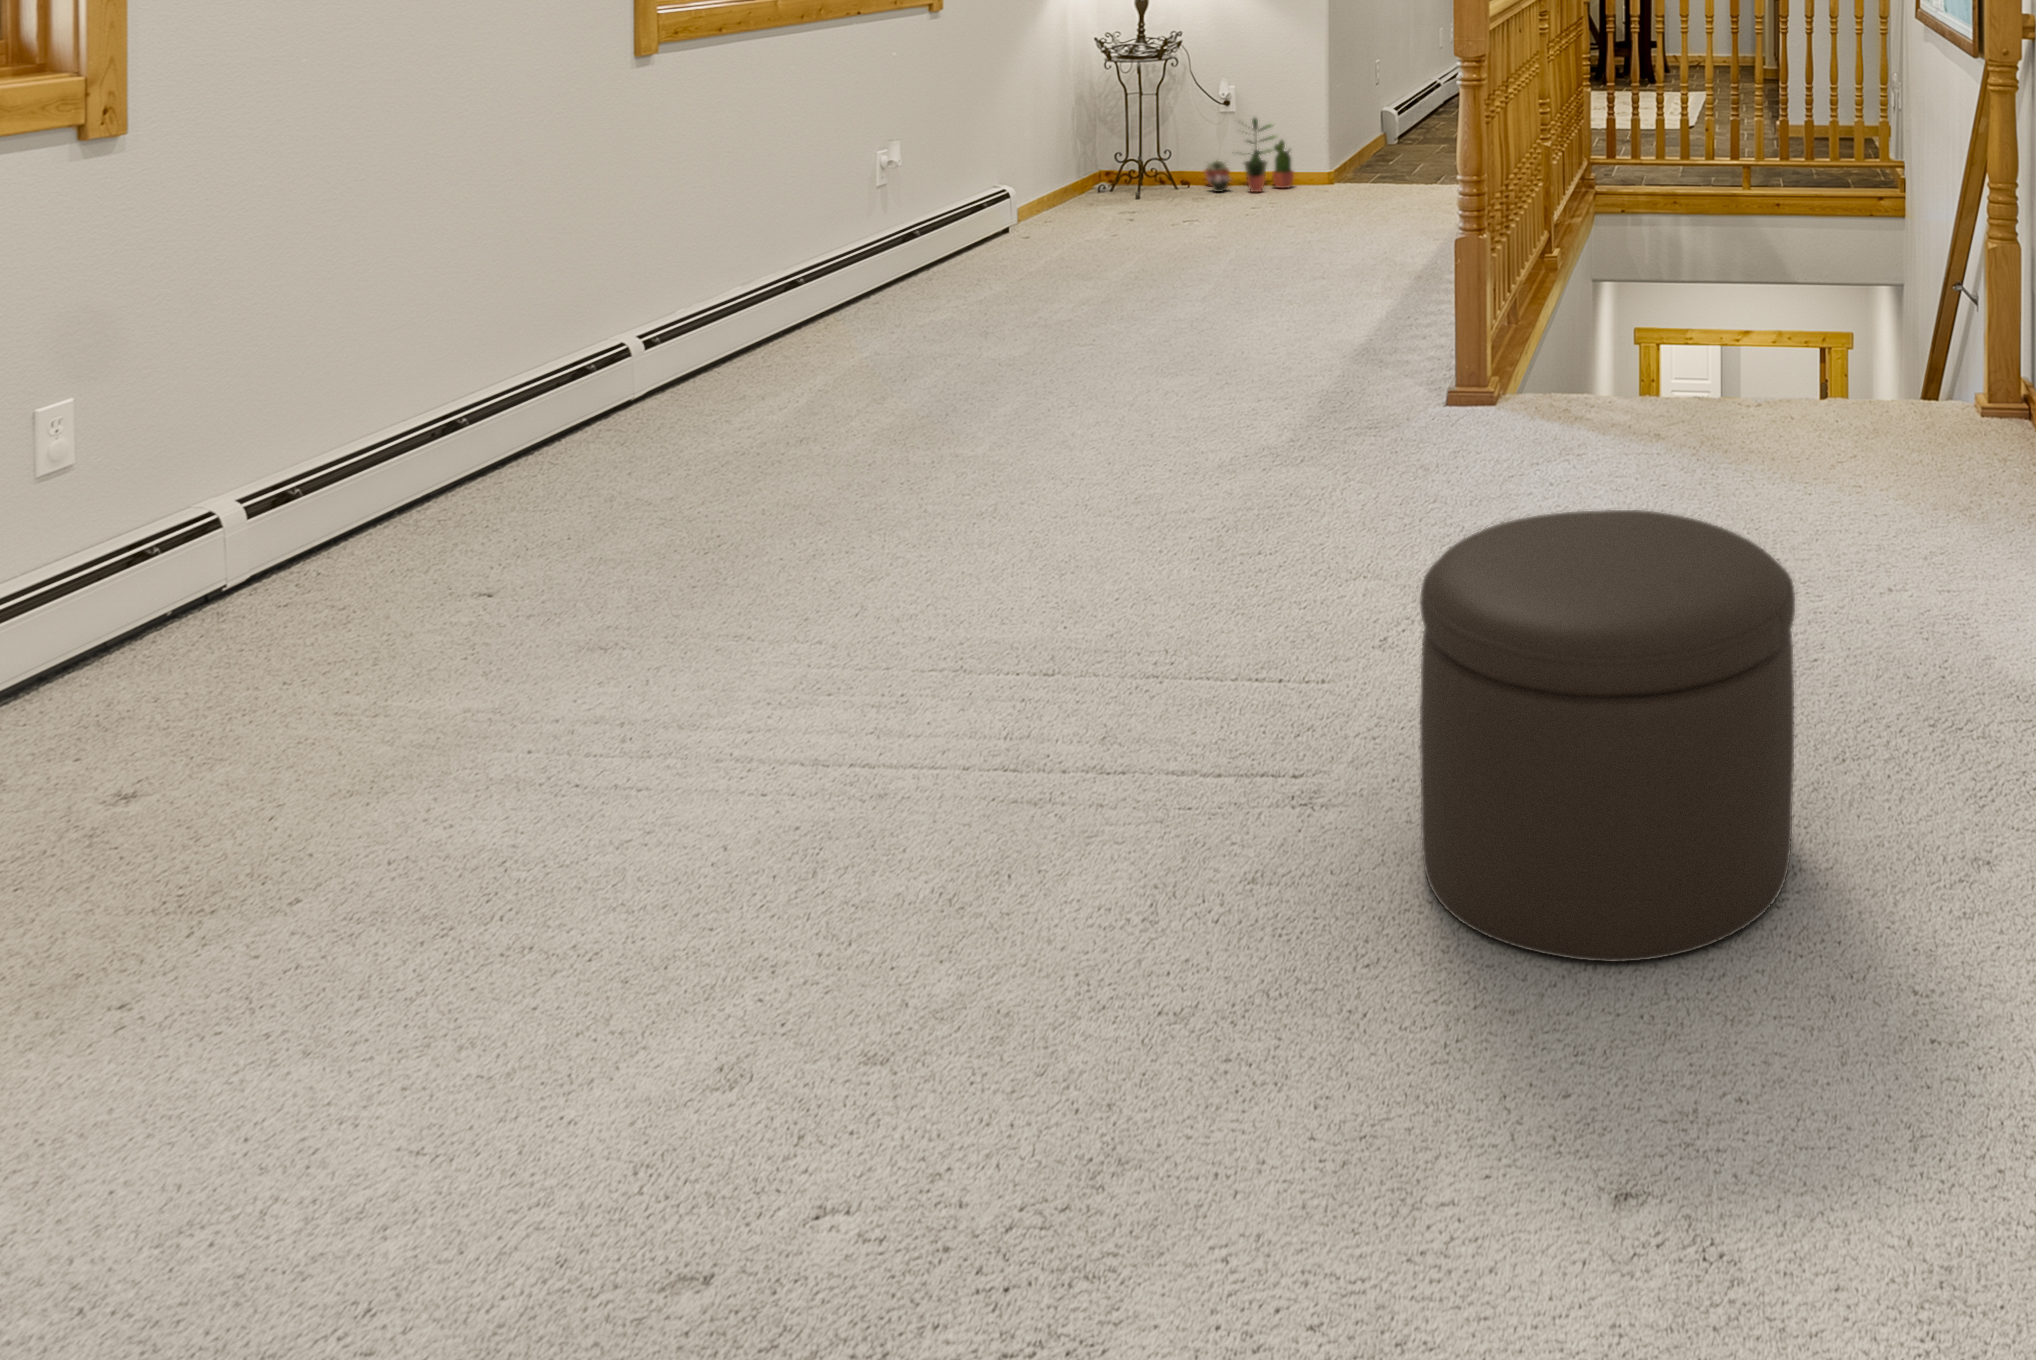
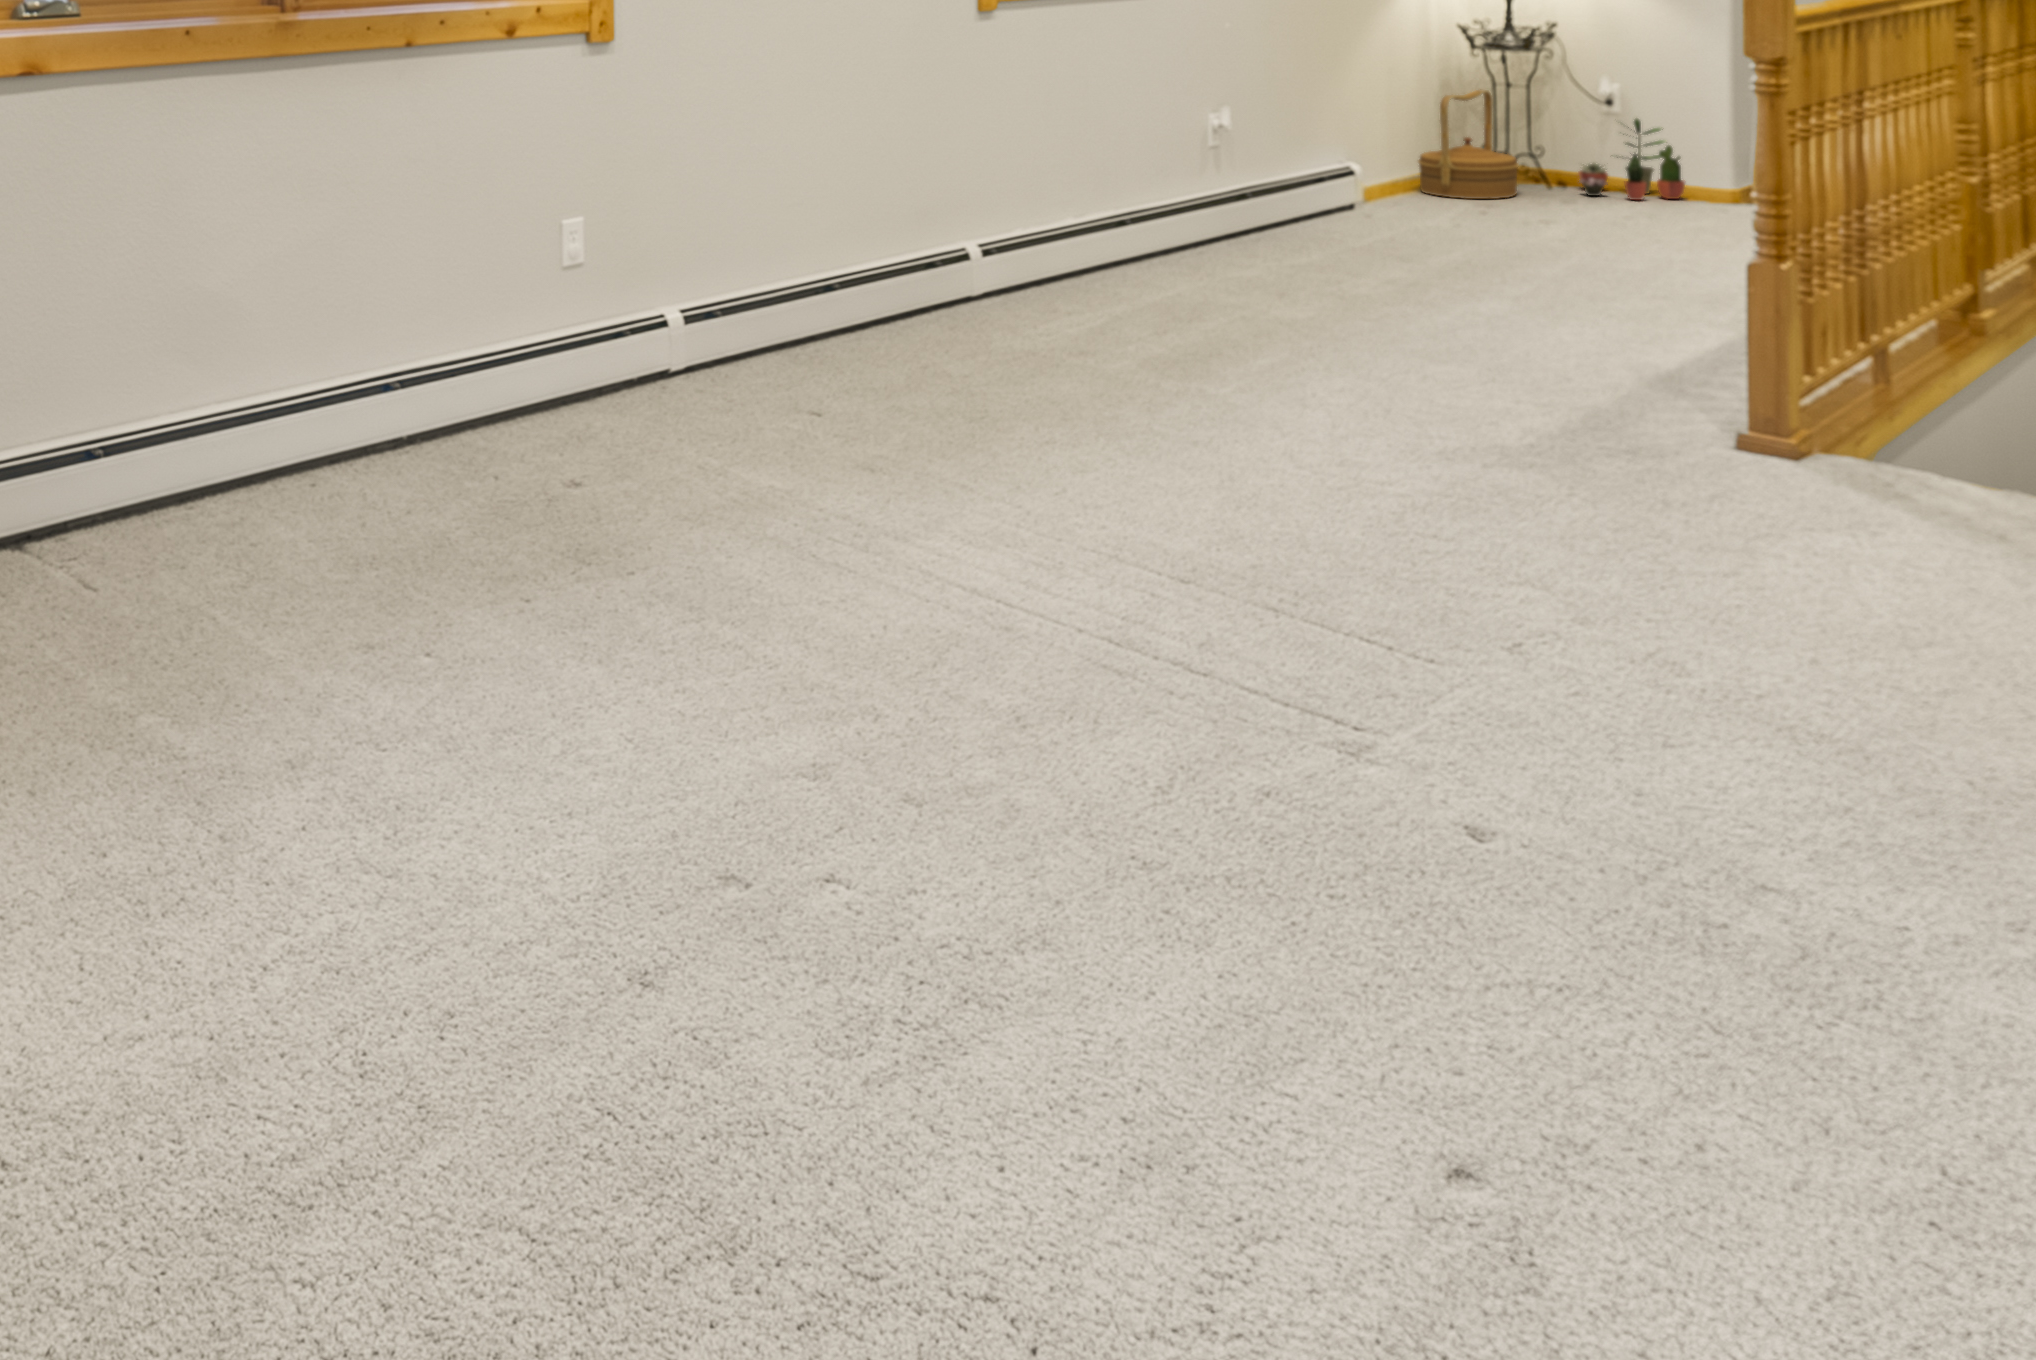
woven basket: none [1063,99,1157,207] -> present [1418,89,1518,199]
ottoman: present [1420,510,1795,962] -> none [1443,480,1894,954]

